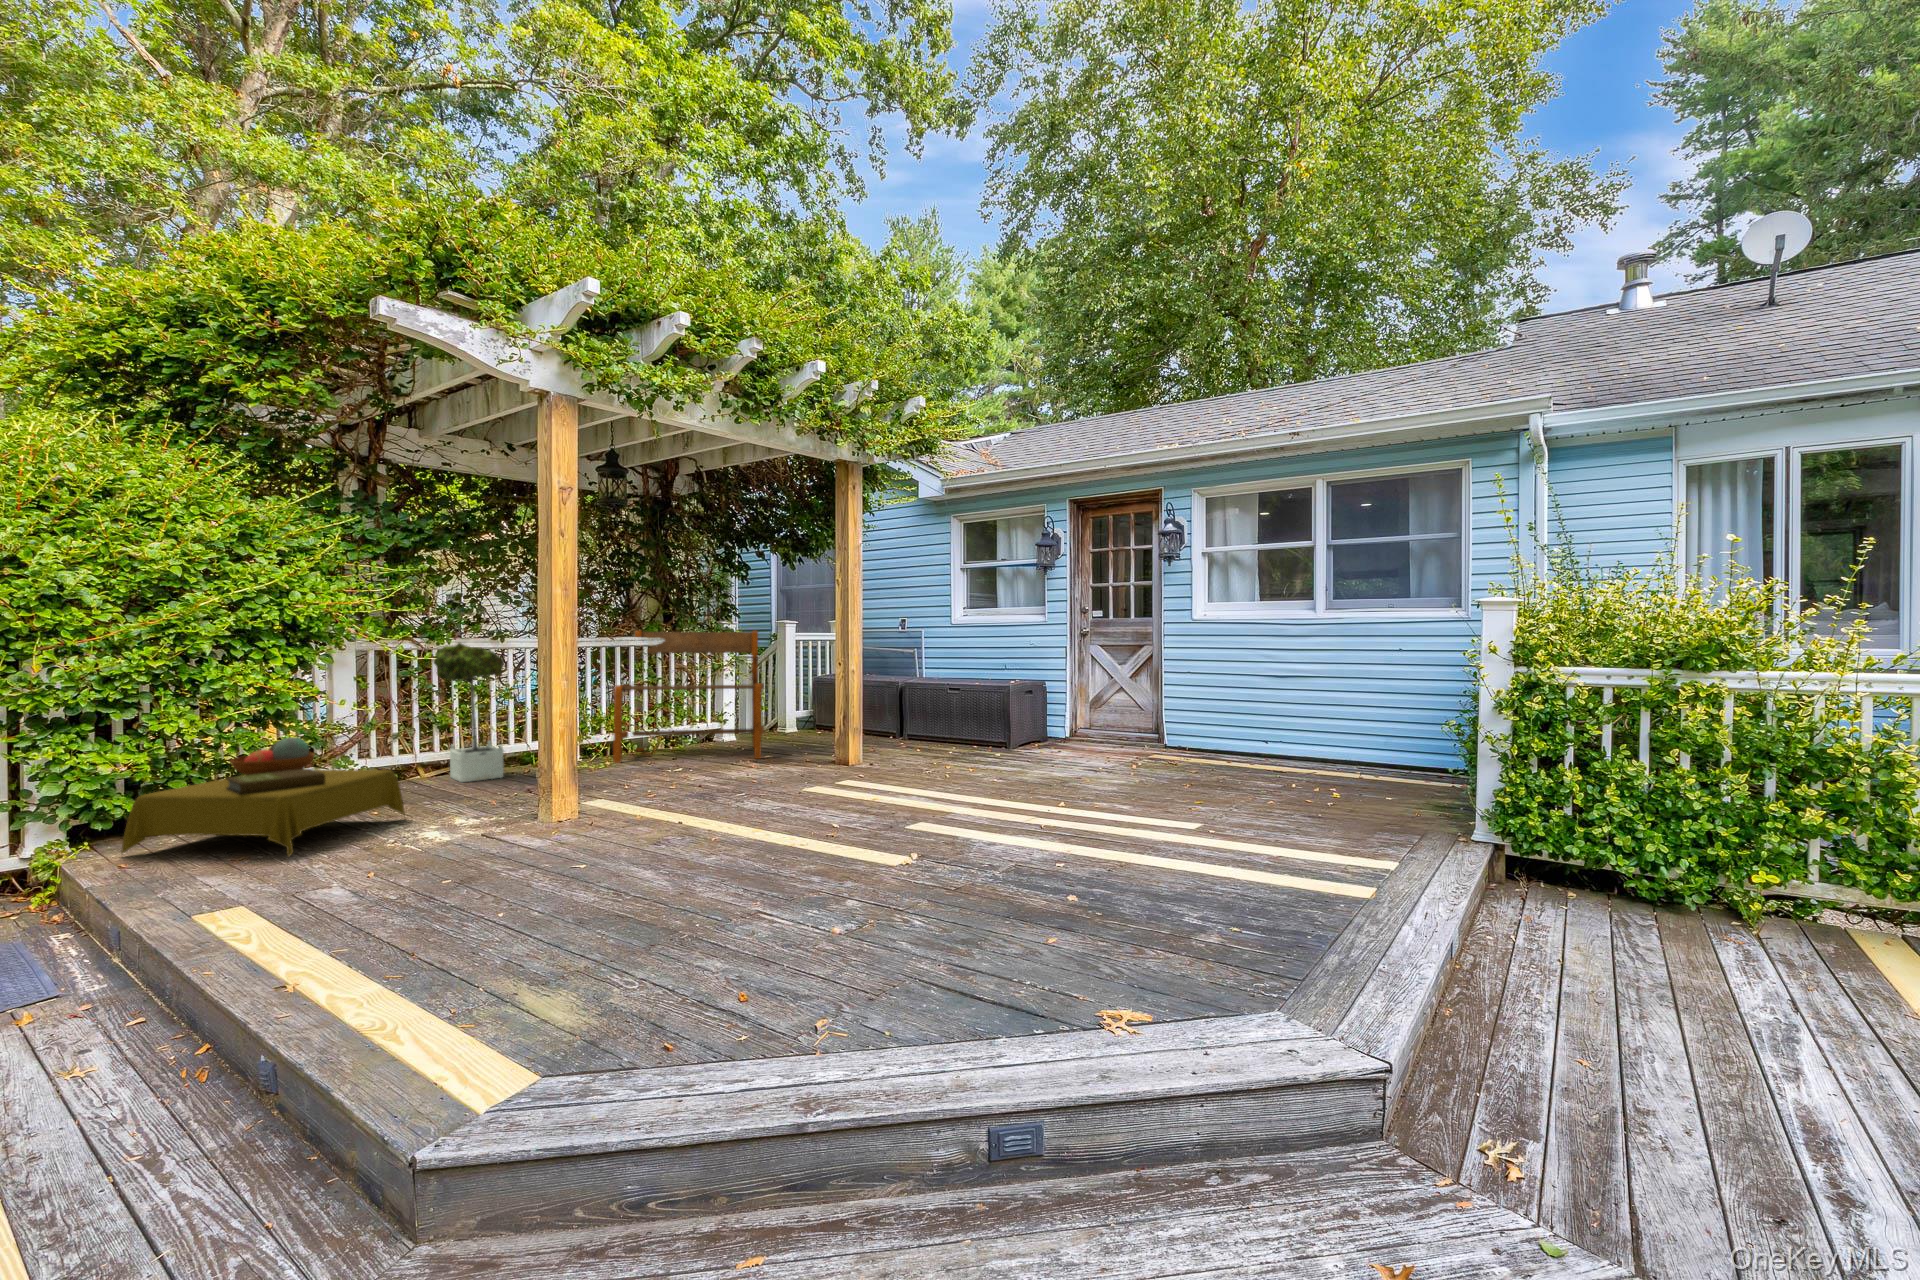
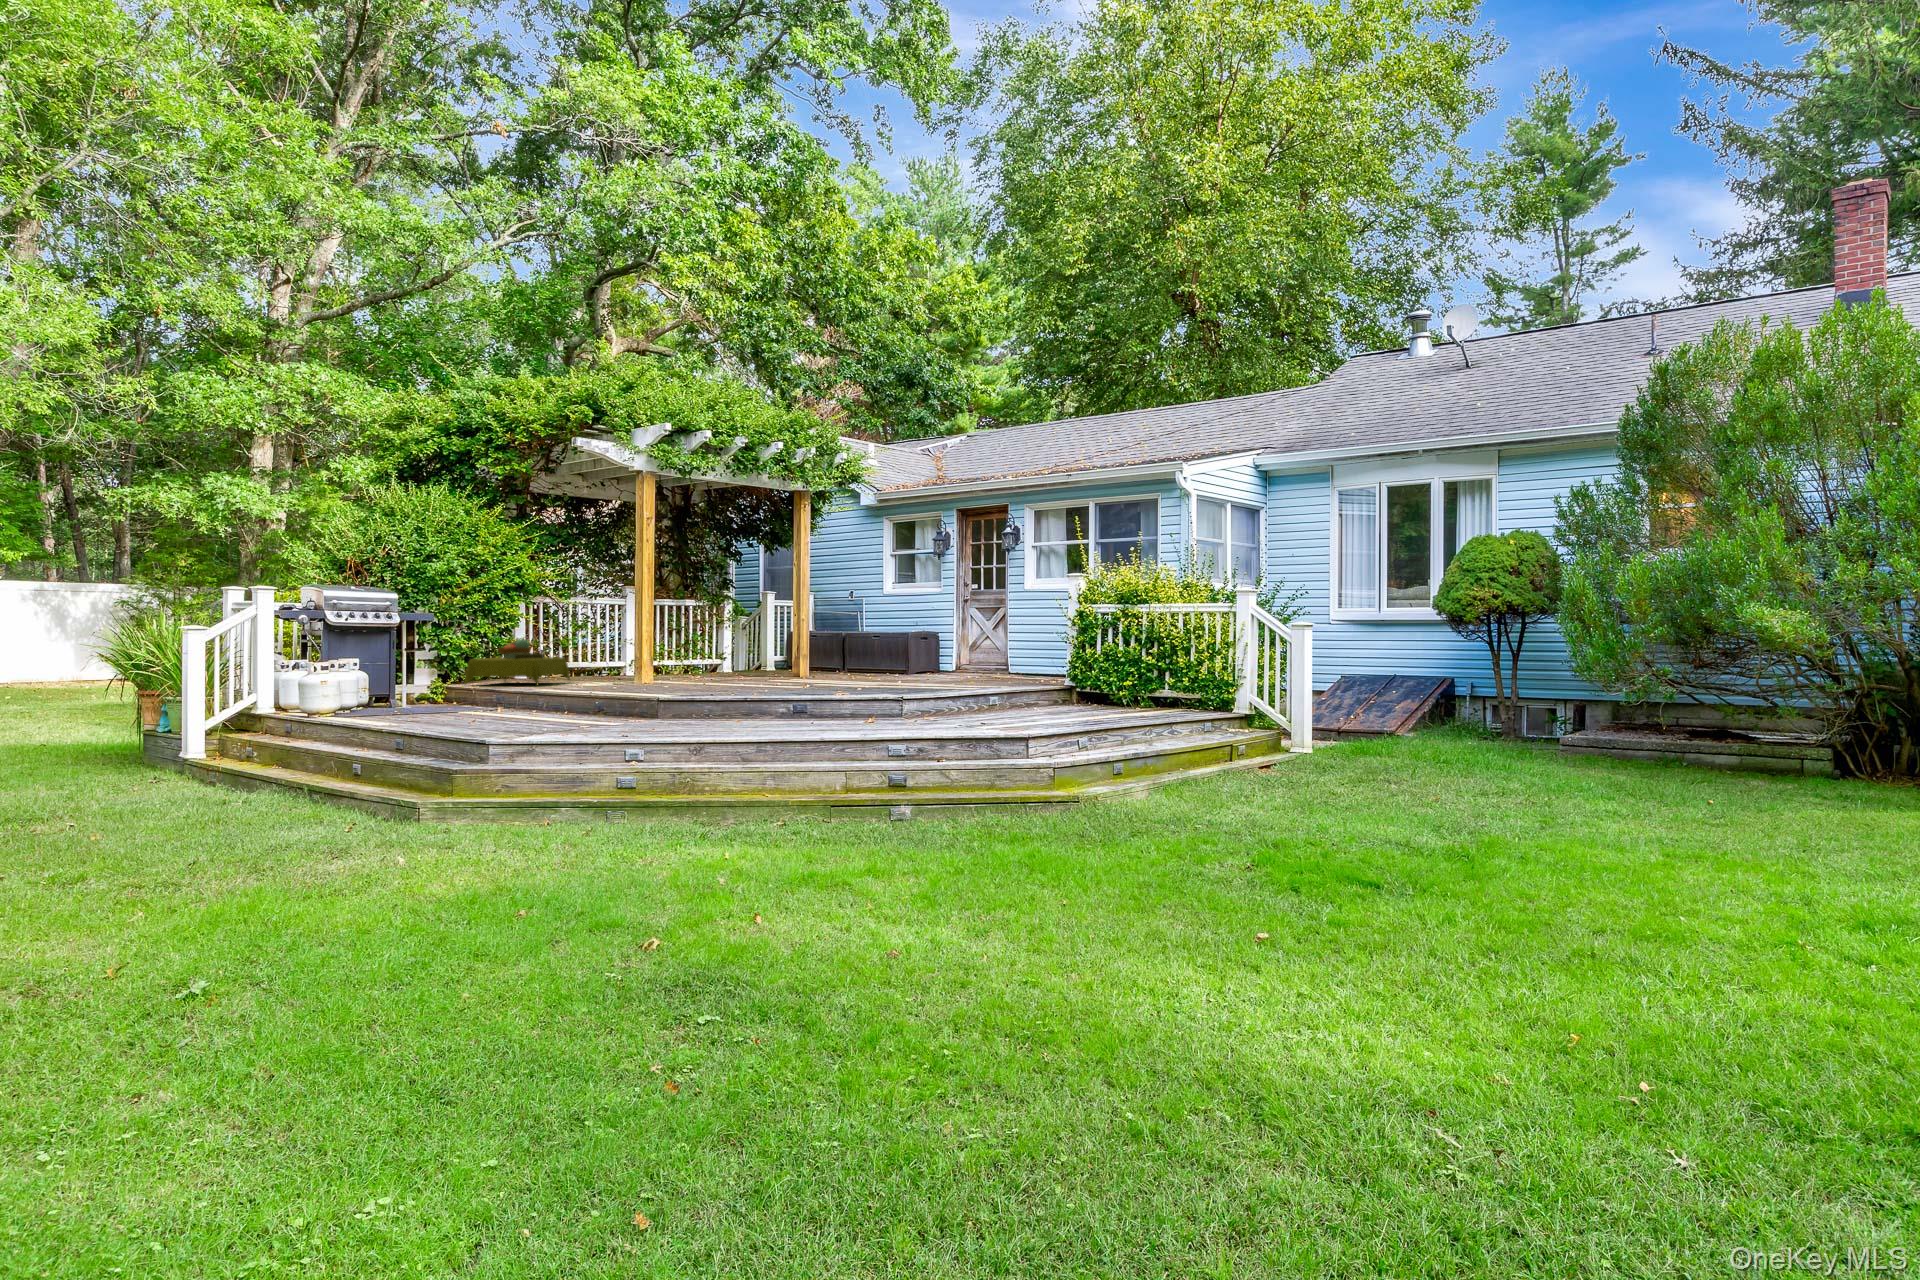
bench: present [613,631,764,763] -> none [658,597,750,676]
potted tree: present [434,643,504,782] -> none [563,599,600,678]

